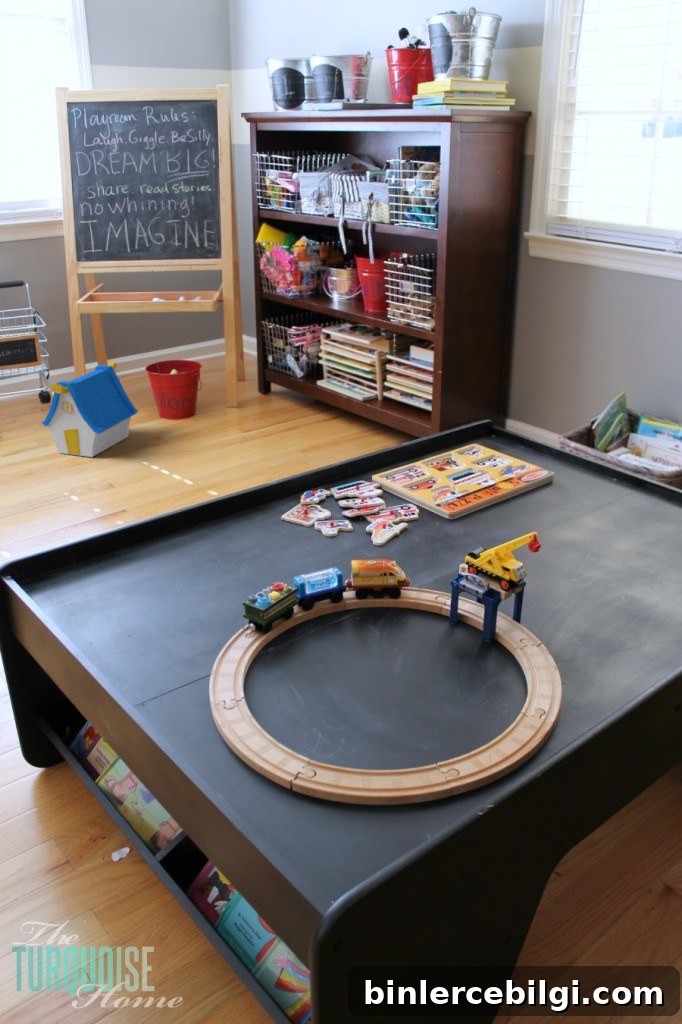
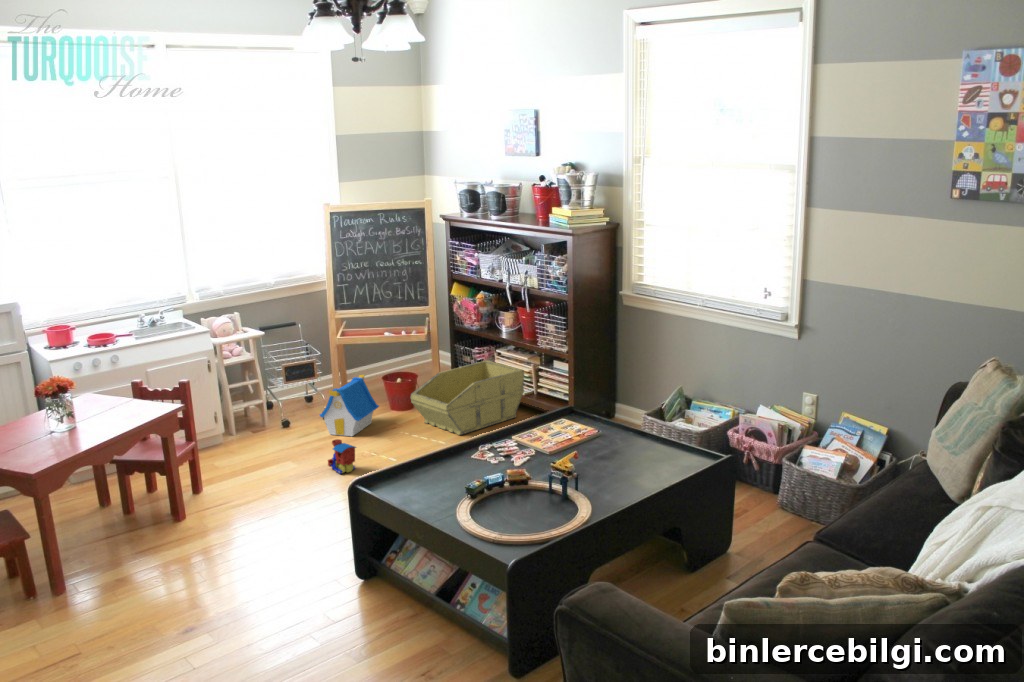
storage bin: none [184,345,364,460] -> present [410,361,524,435]
toy train: none [31,465,78,523] -> present [328,439,356,474]

